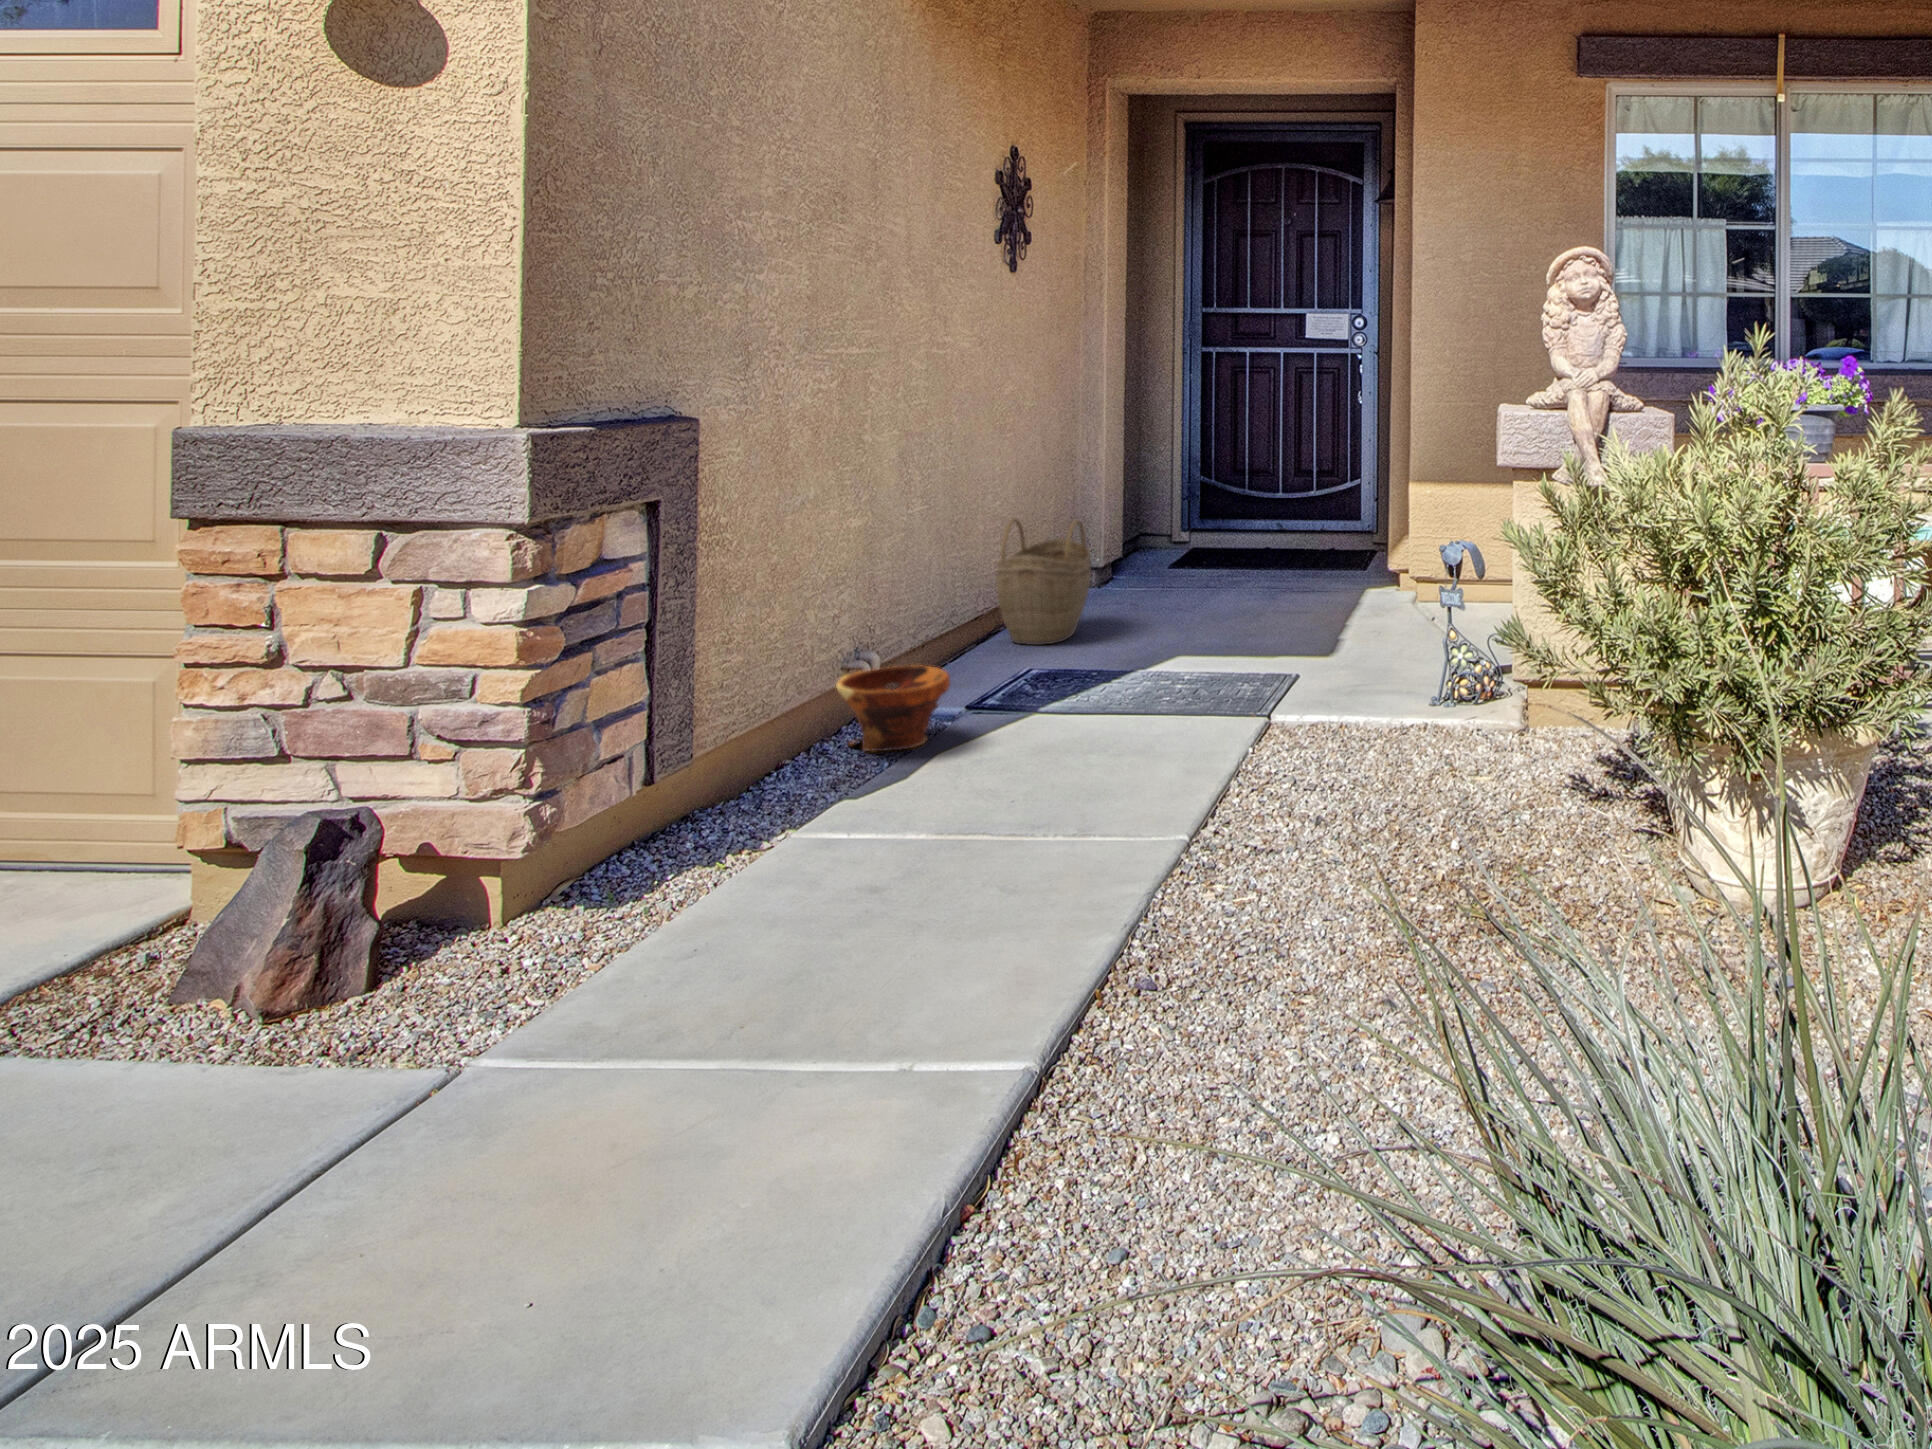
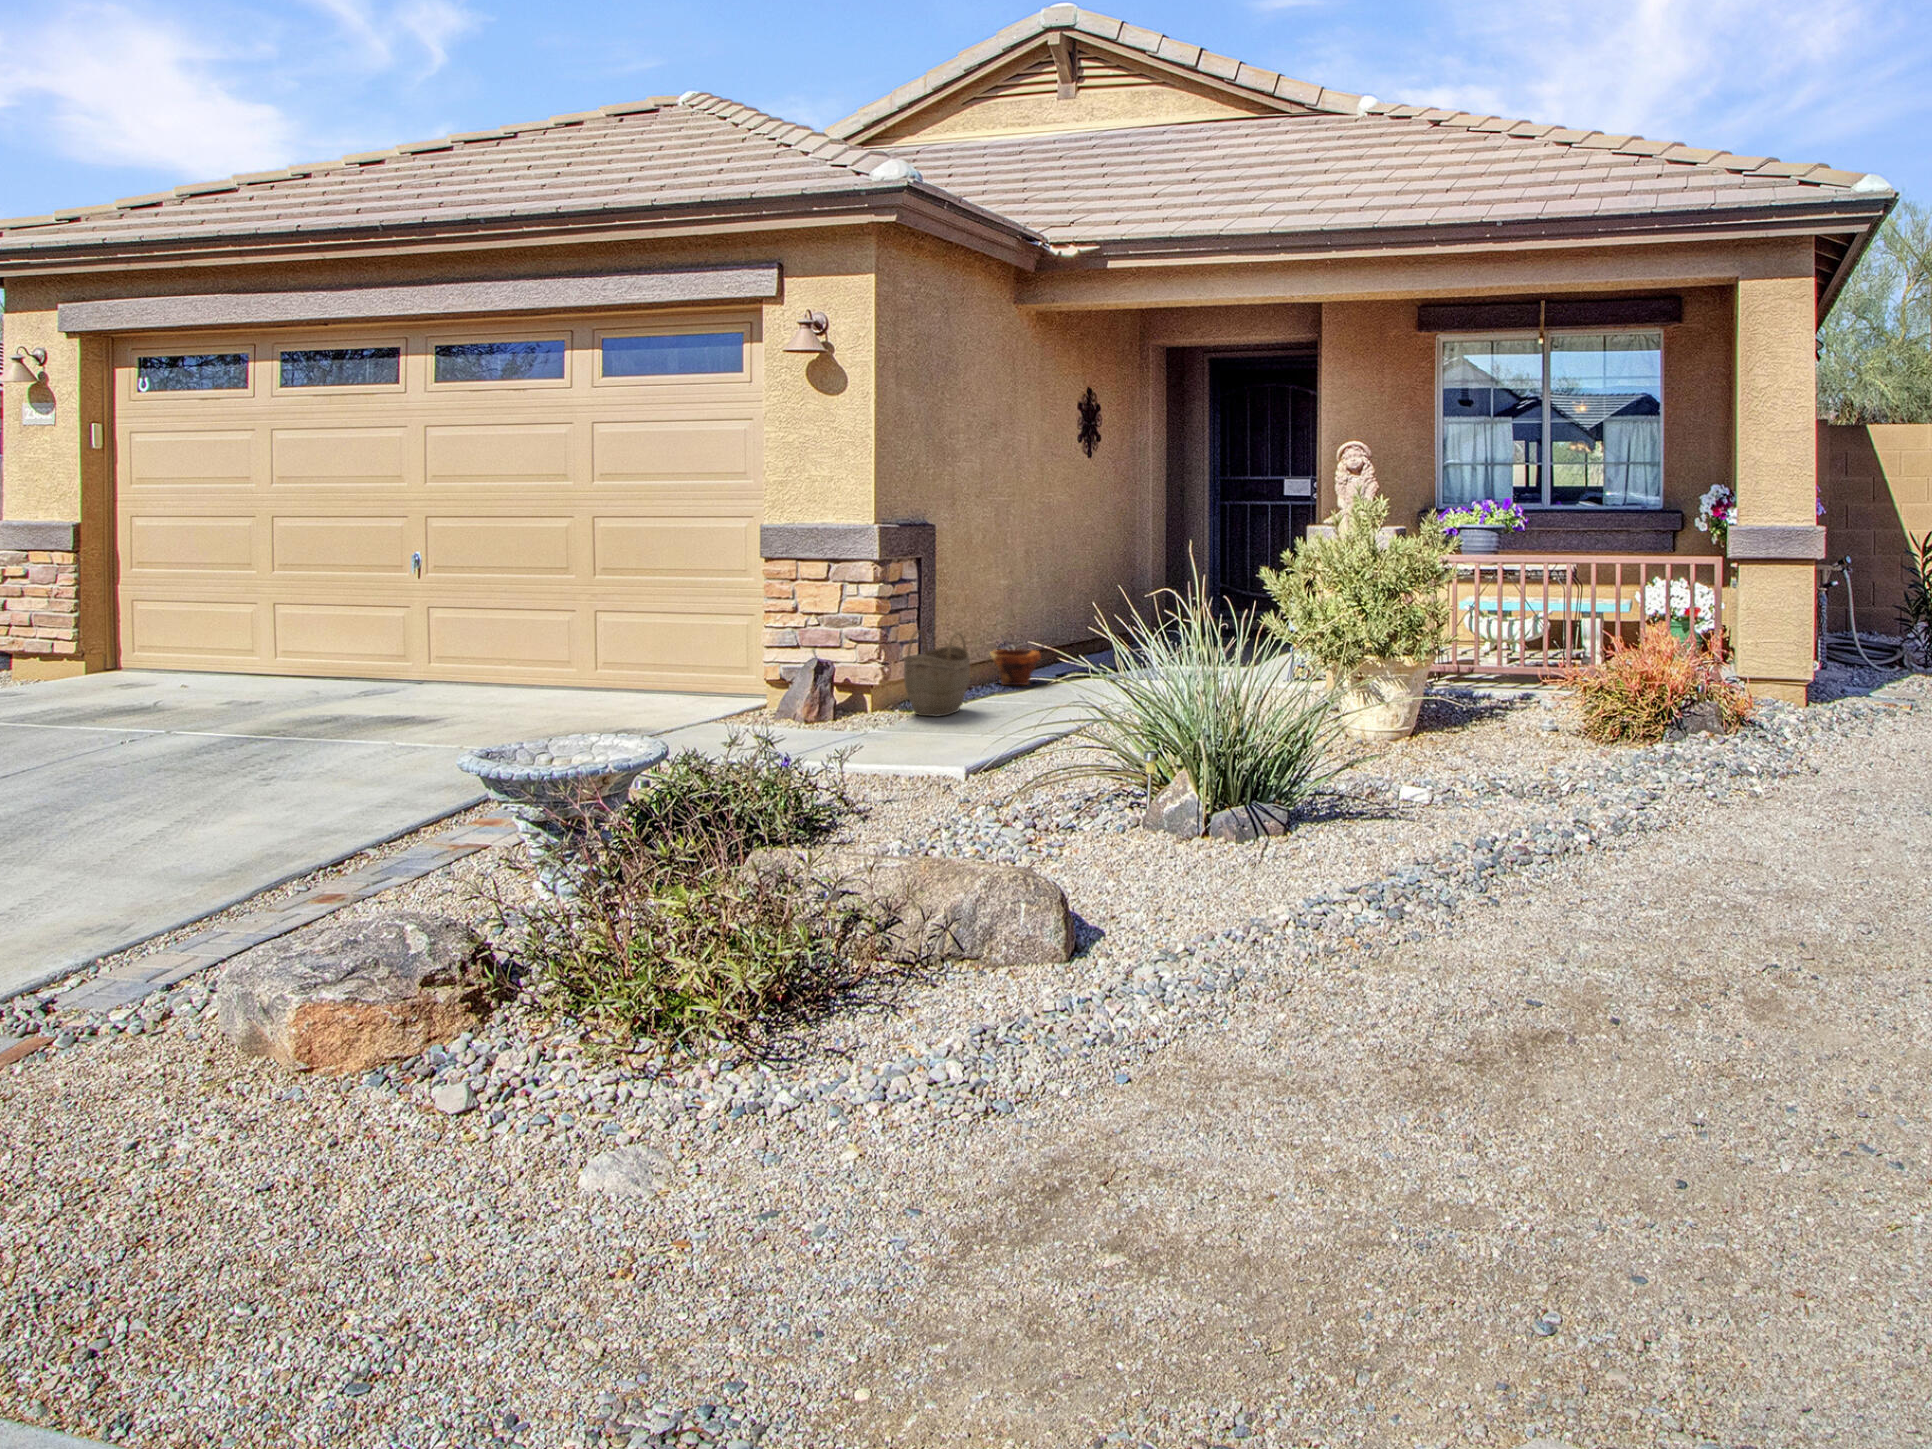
woven basket: present [996,519,1091,645] -> present [904,631,970,717]

